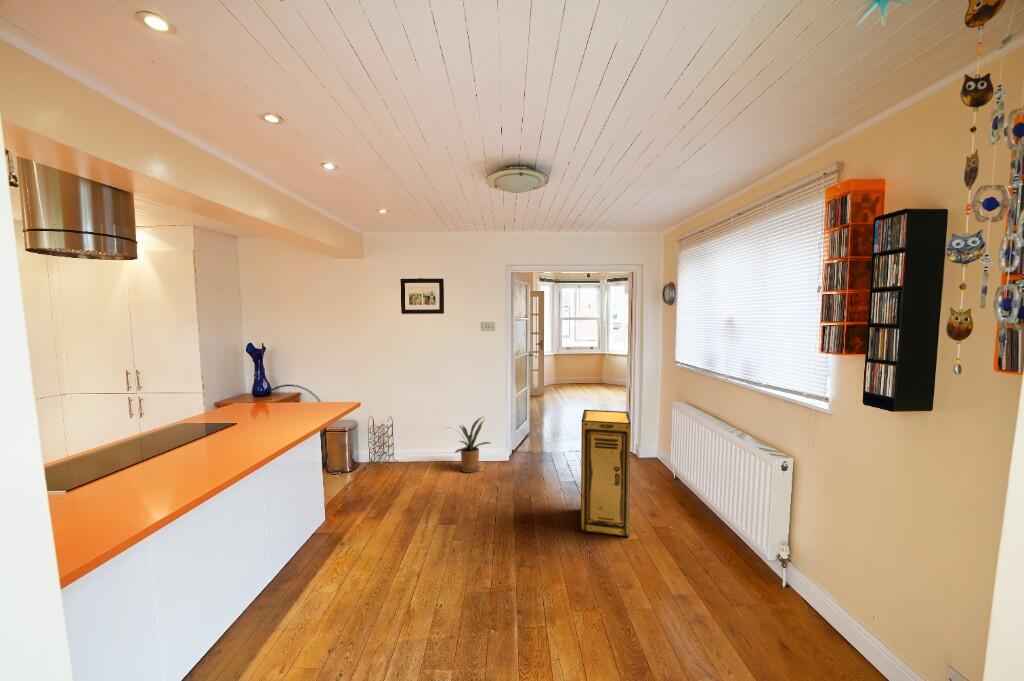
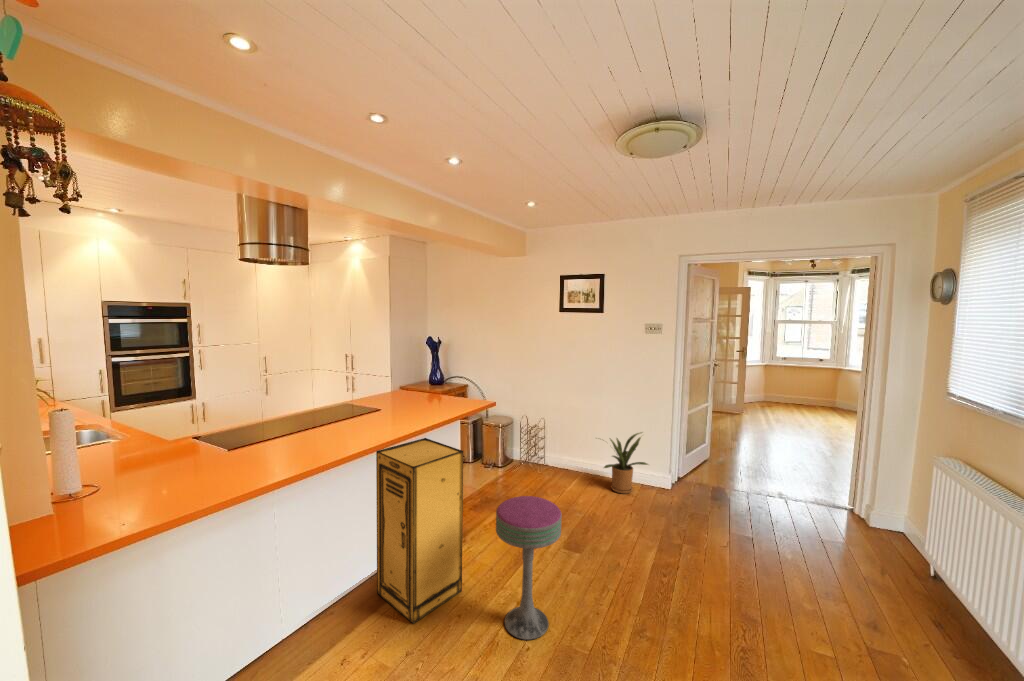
storage cabinet: present [581,410,631,537] -> present [376,438,463,624]
bar stool: none [387,483,450,616] -> present [496,496,562,640]

